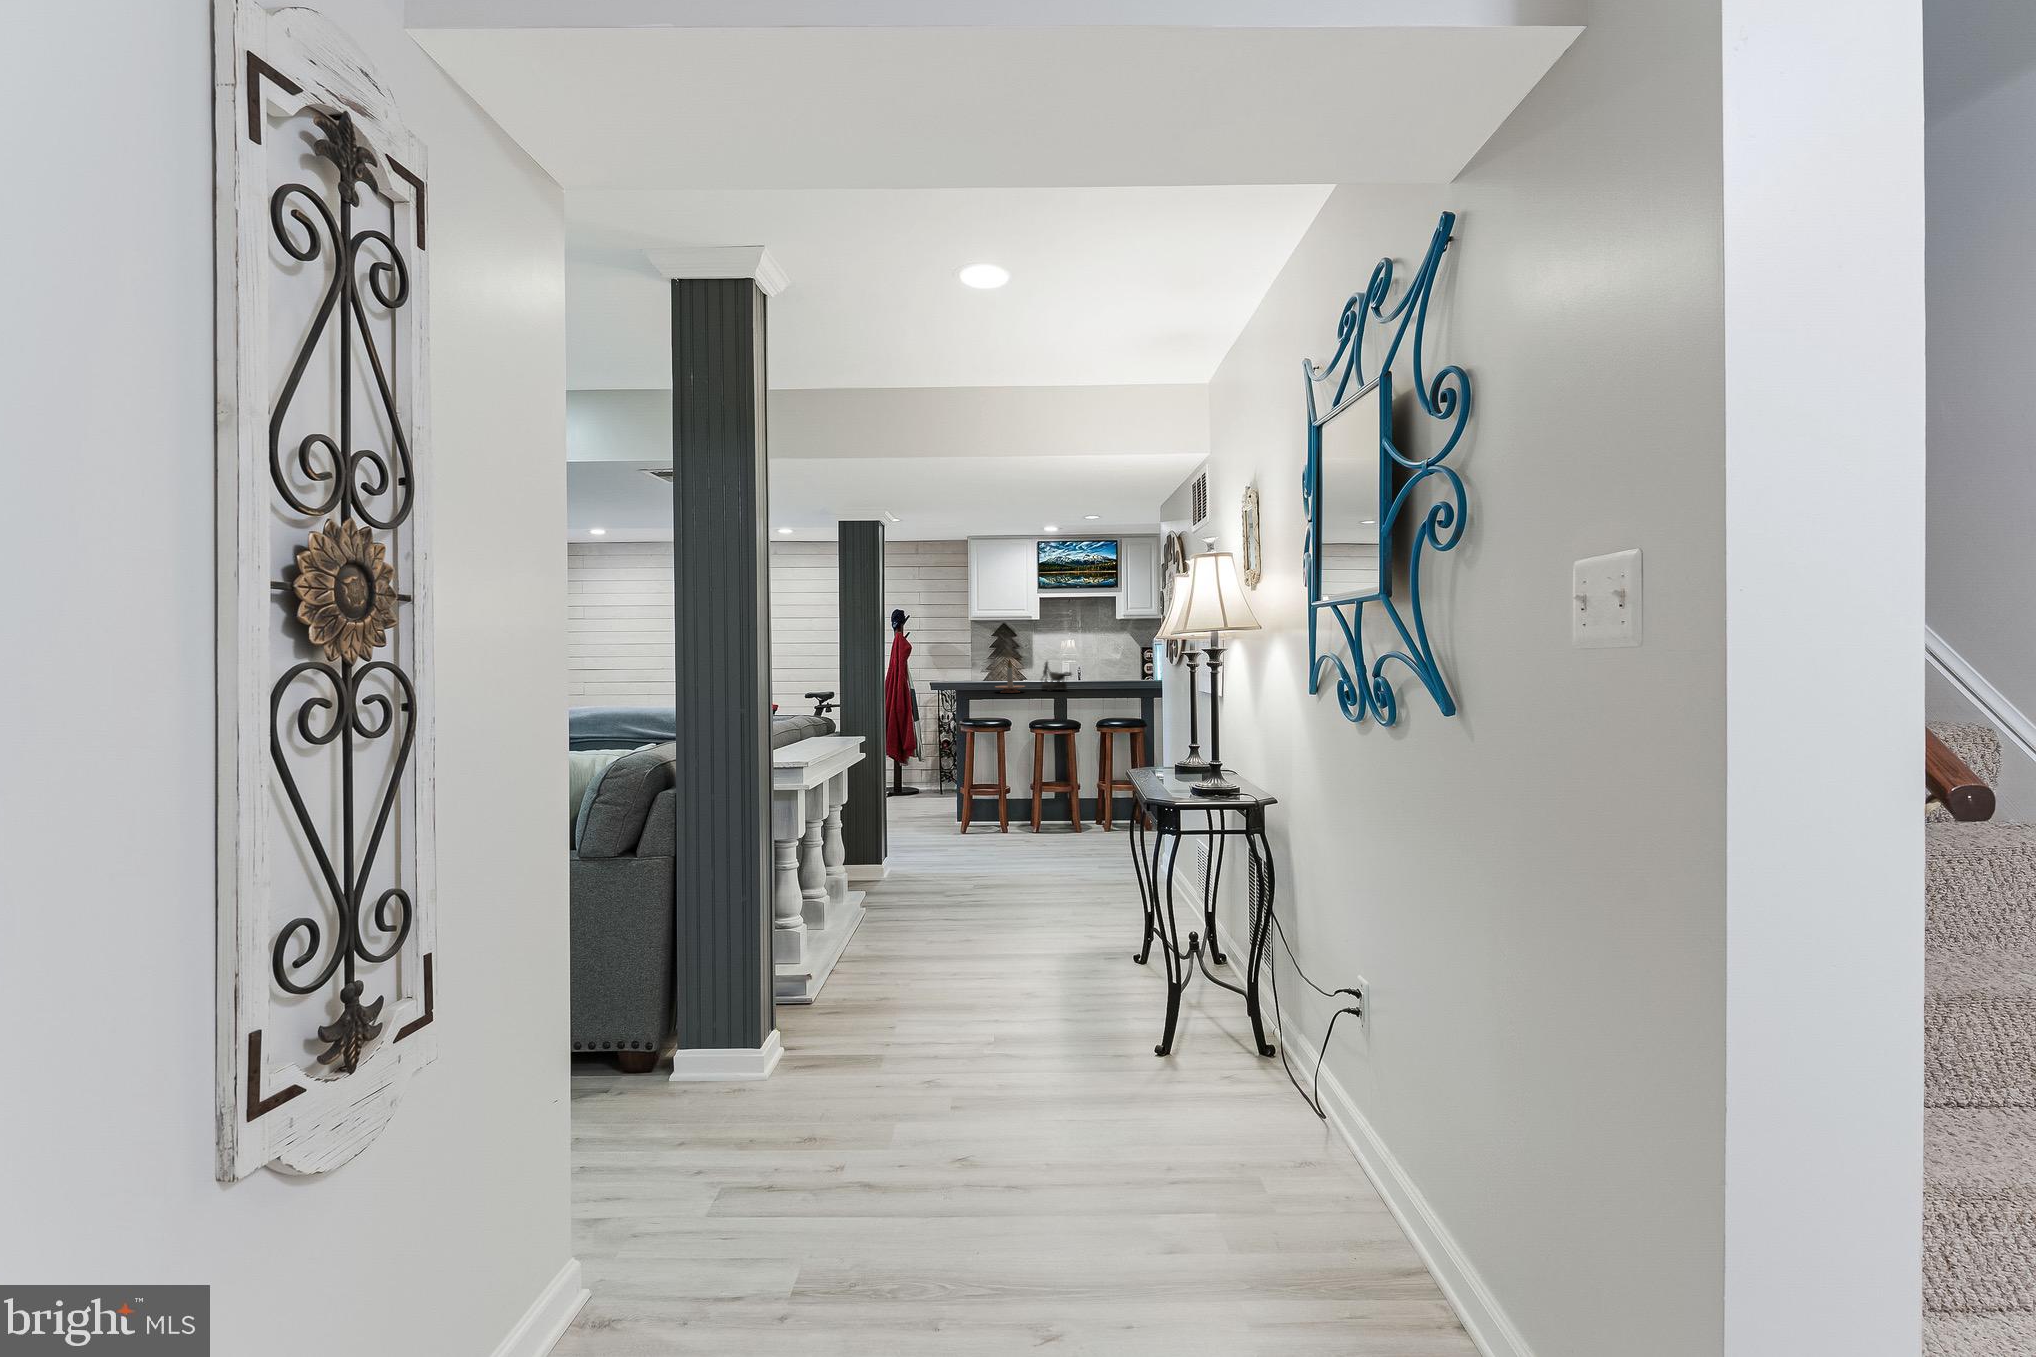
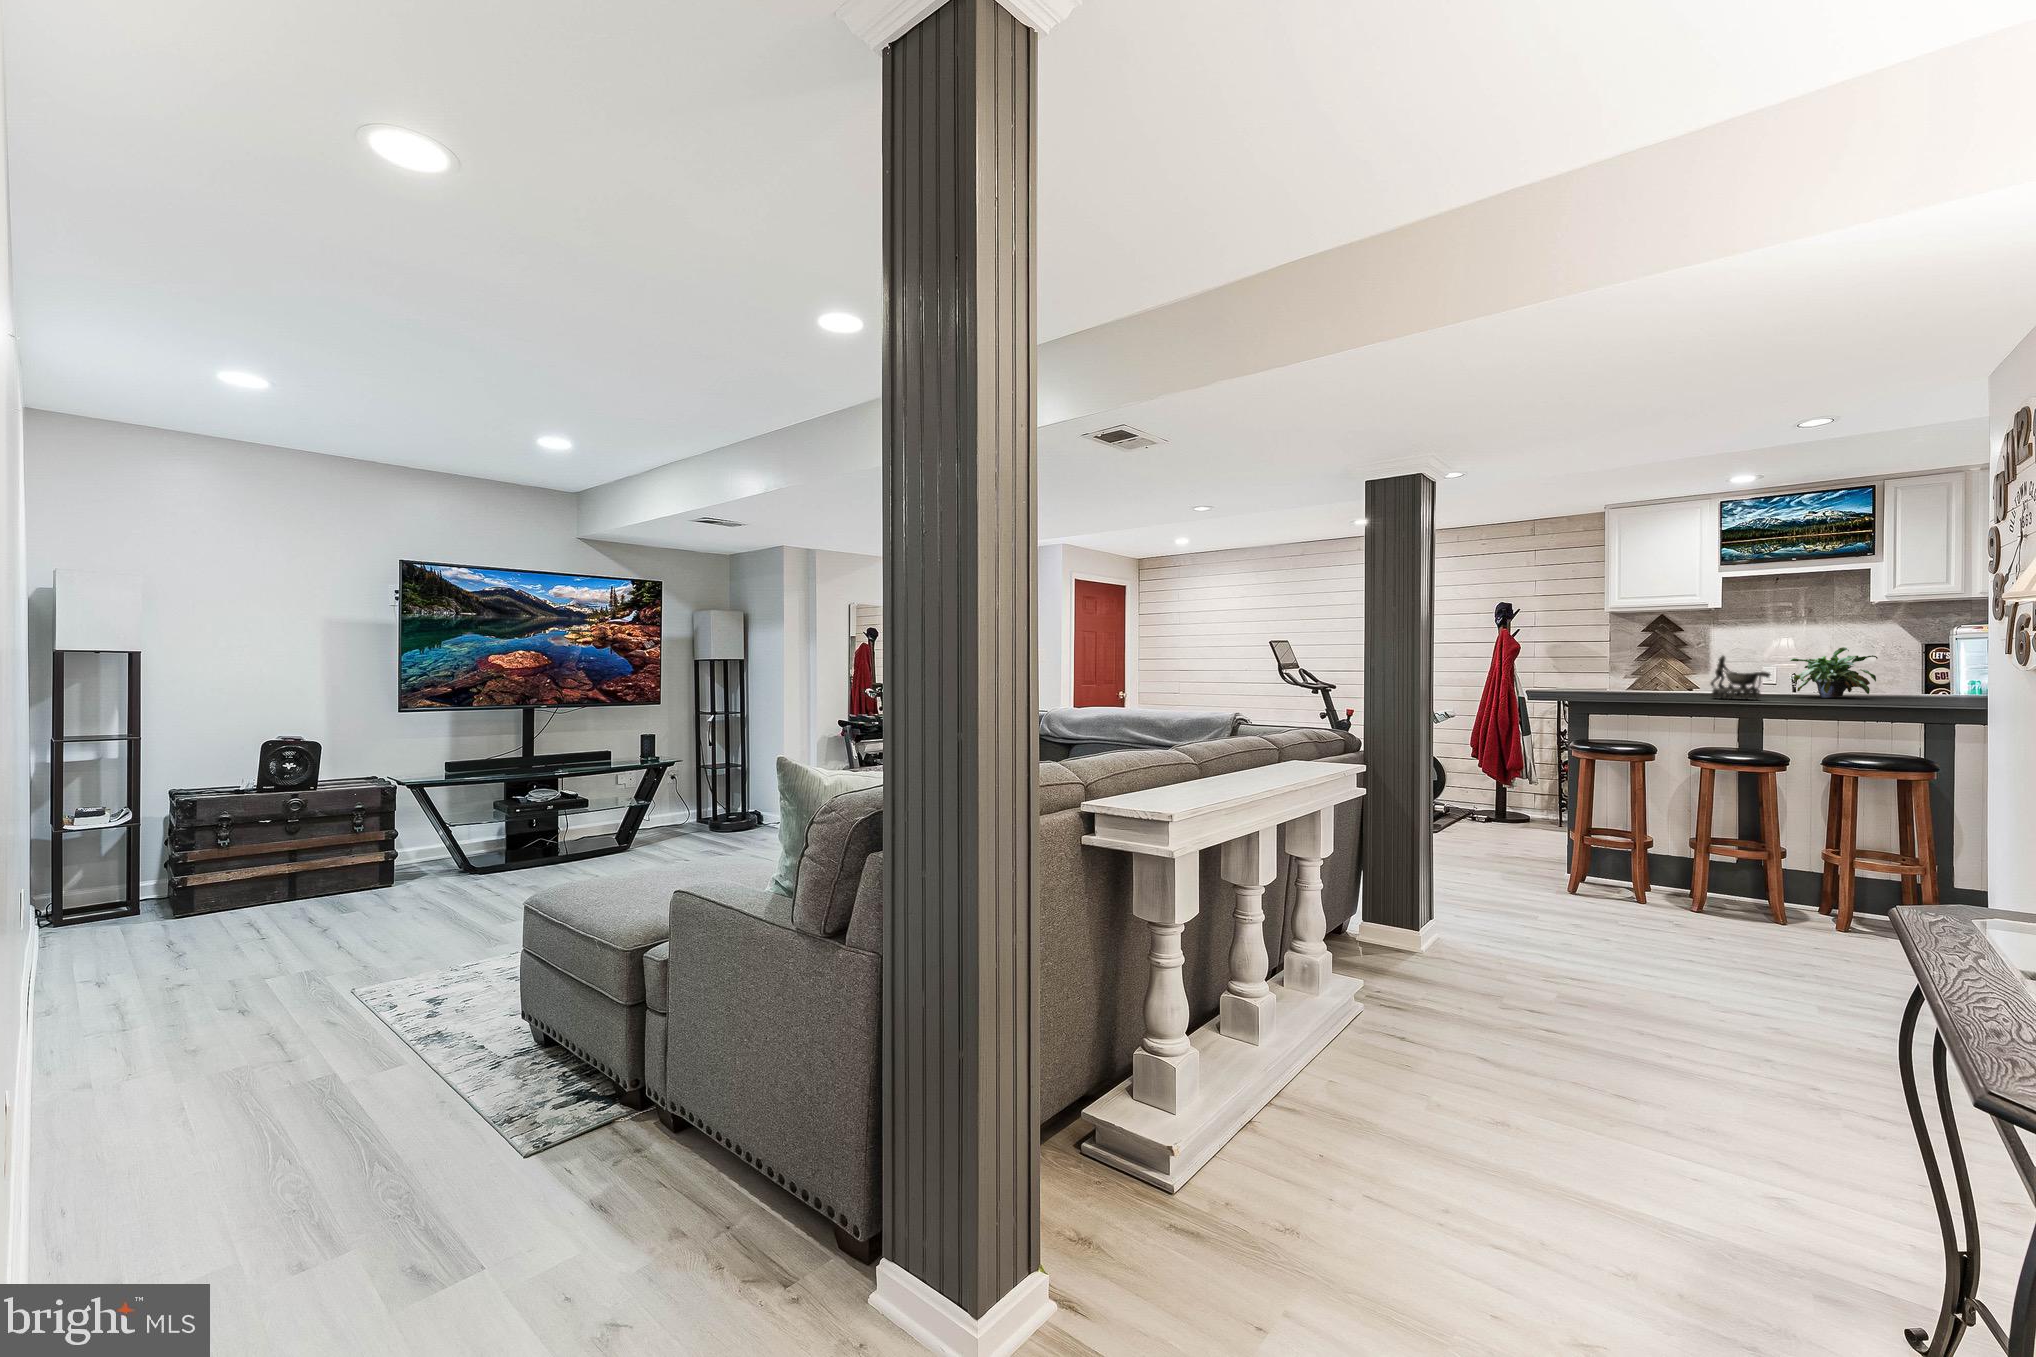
potted plant: none [1080,654,1122,686] -> present [1790,647,1878,698]
candle holder: present [995,659,1025,693] -> none [1626,651,1681,699]

